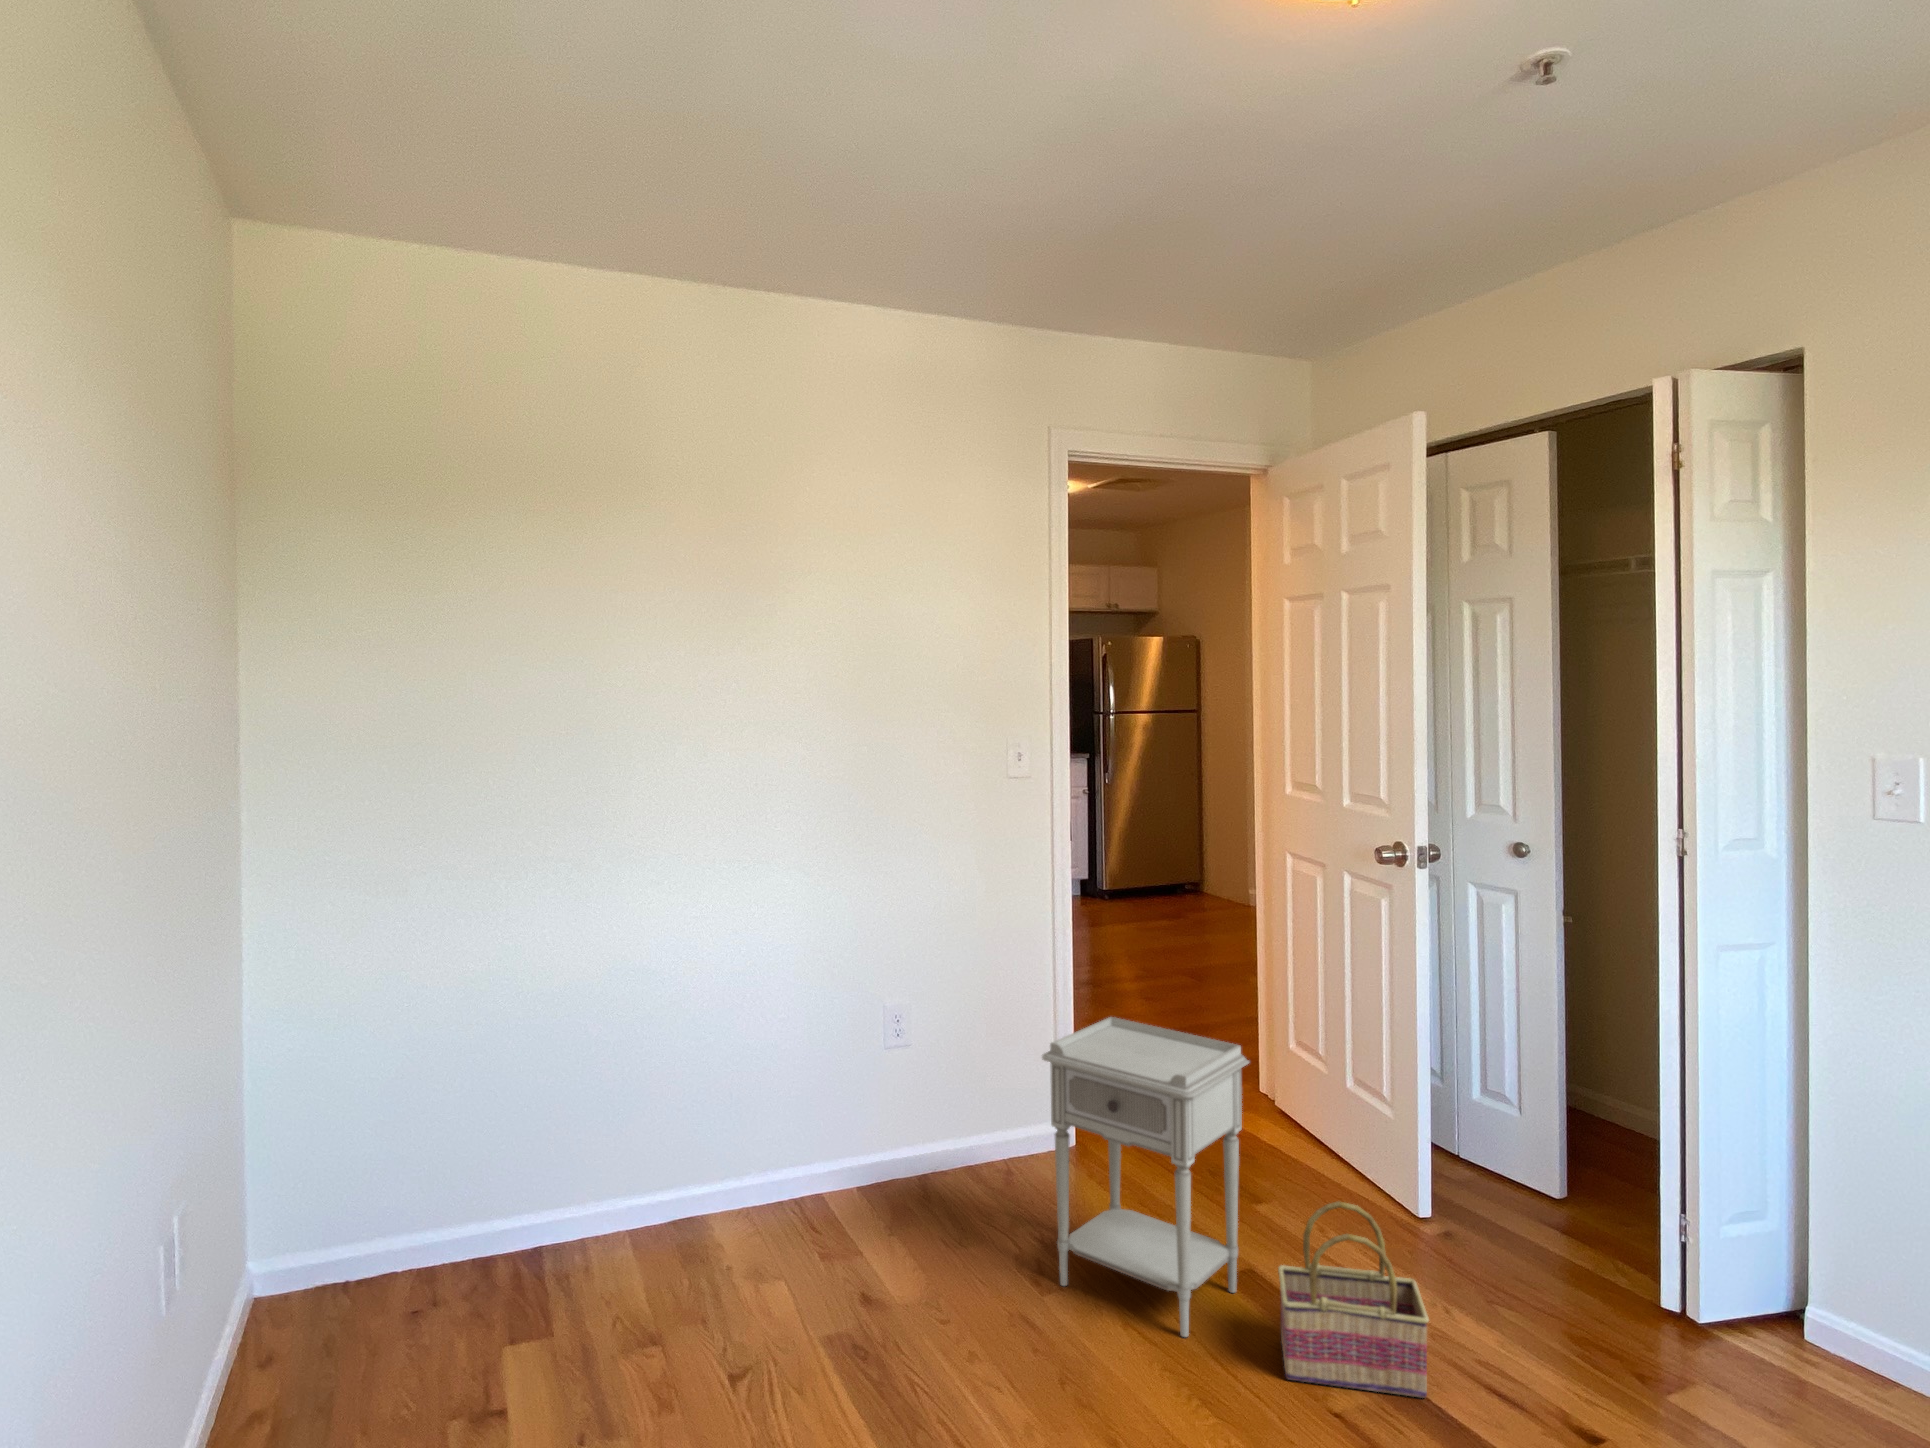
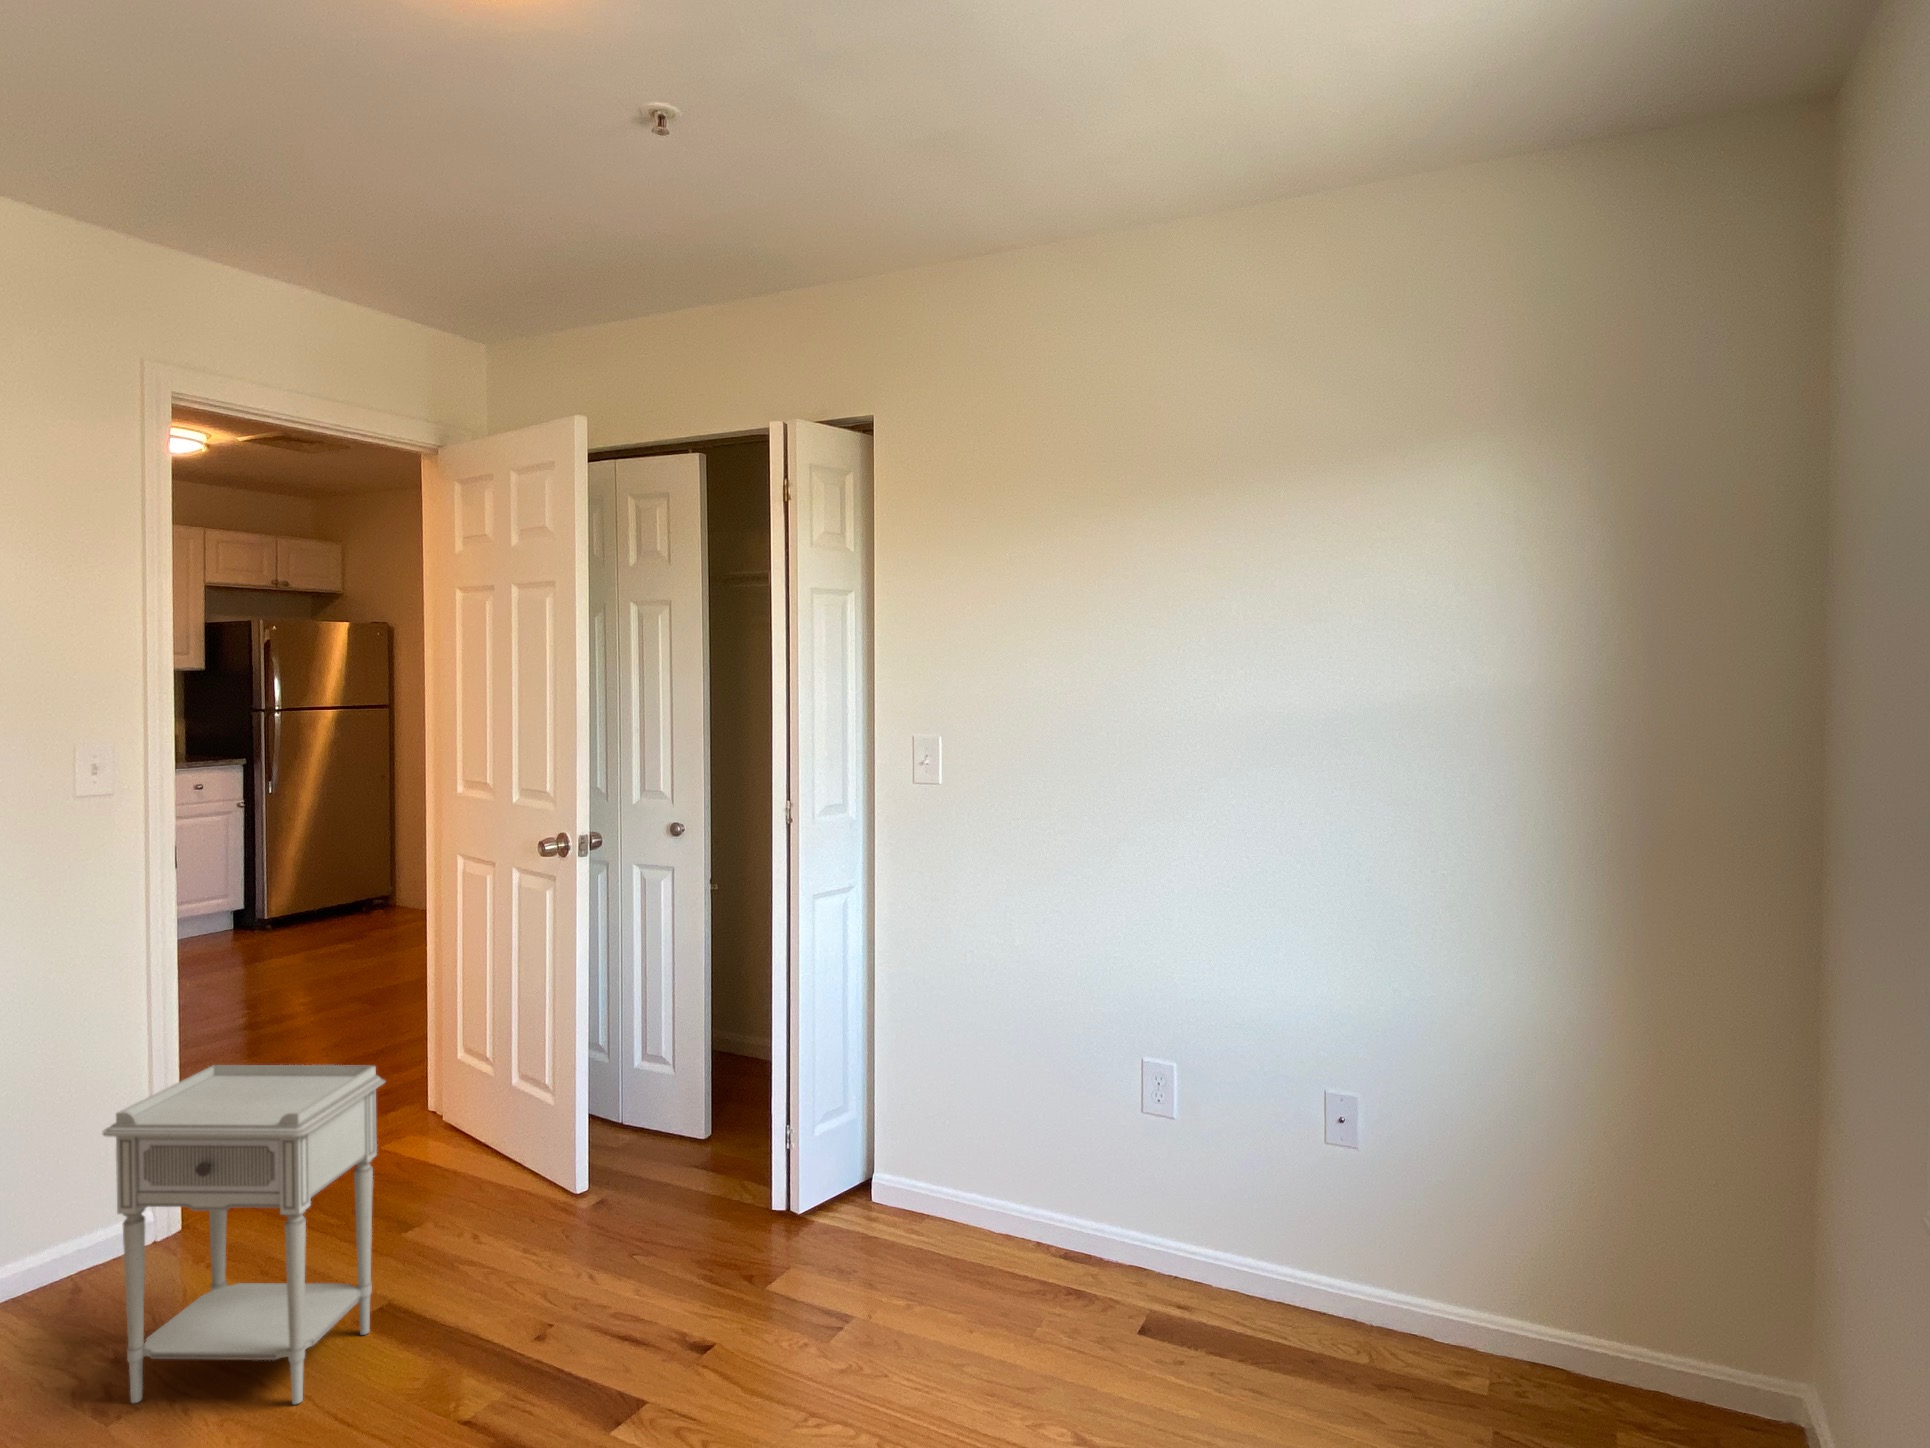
basket: present [1278,1201,1429,1398] -> none [410,1200,562,1403]

